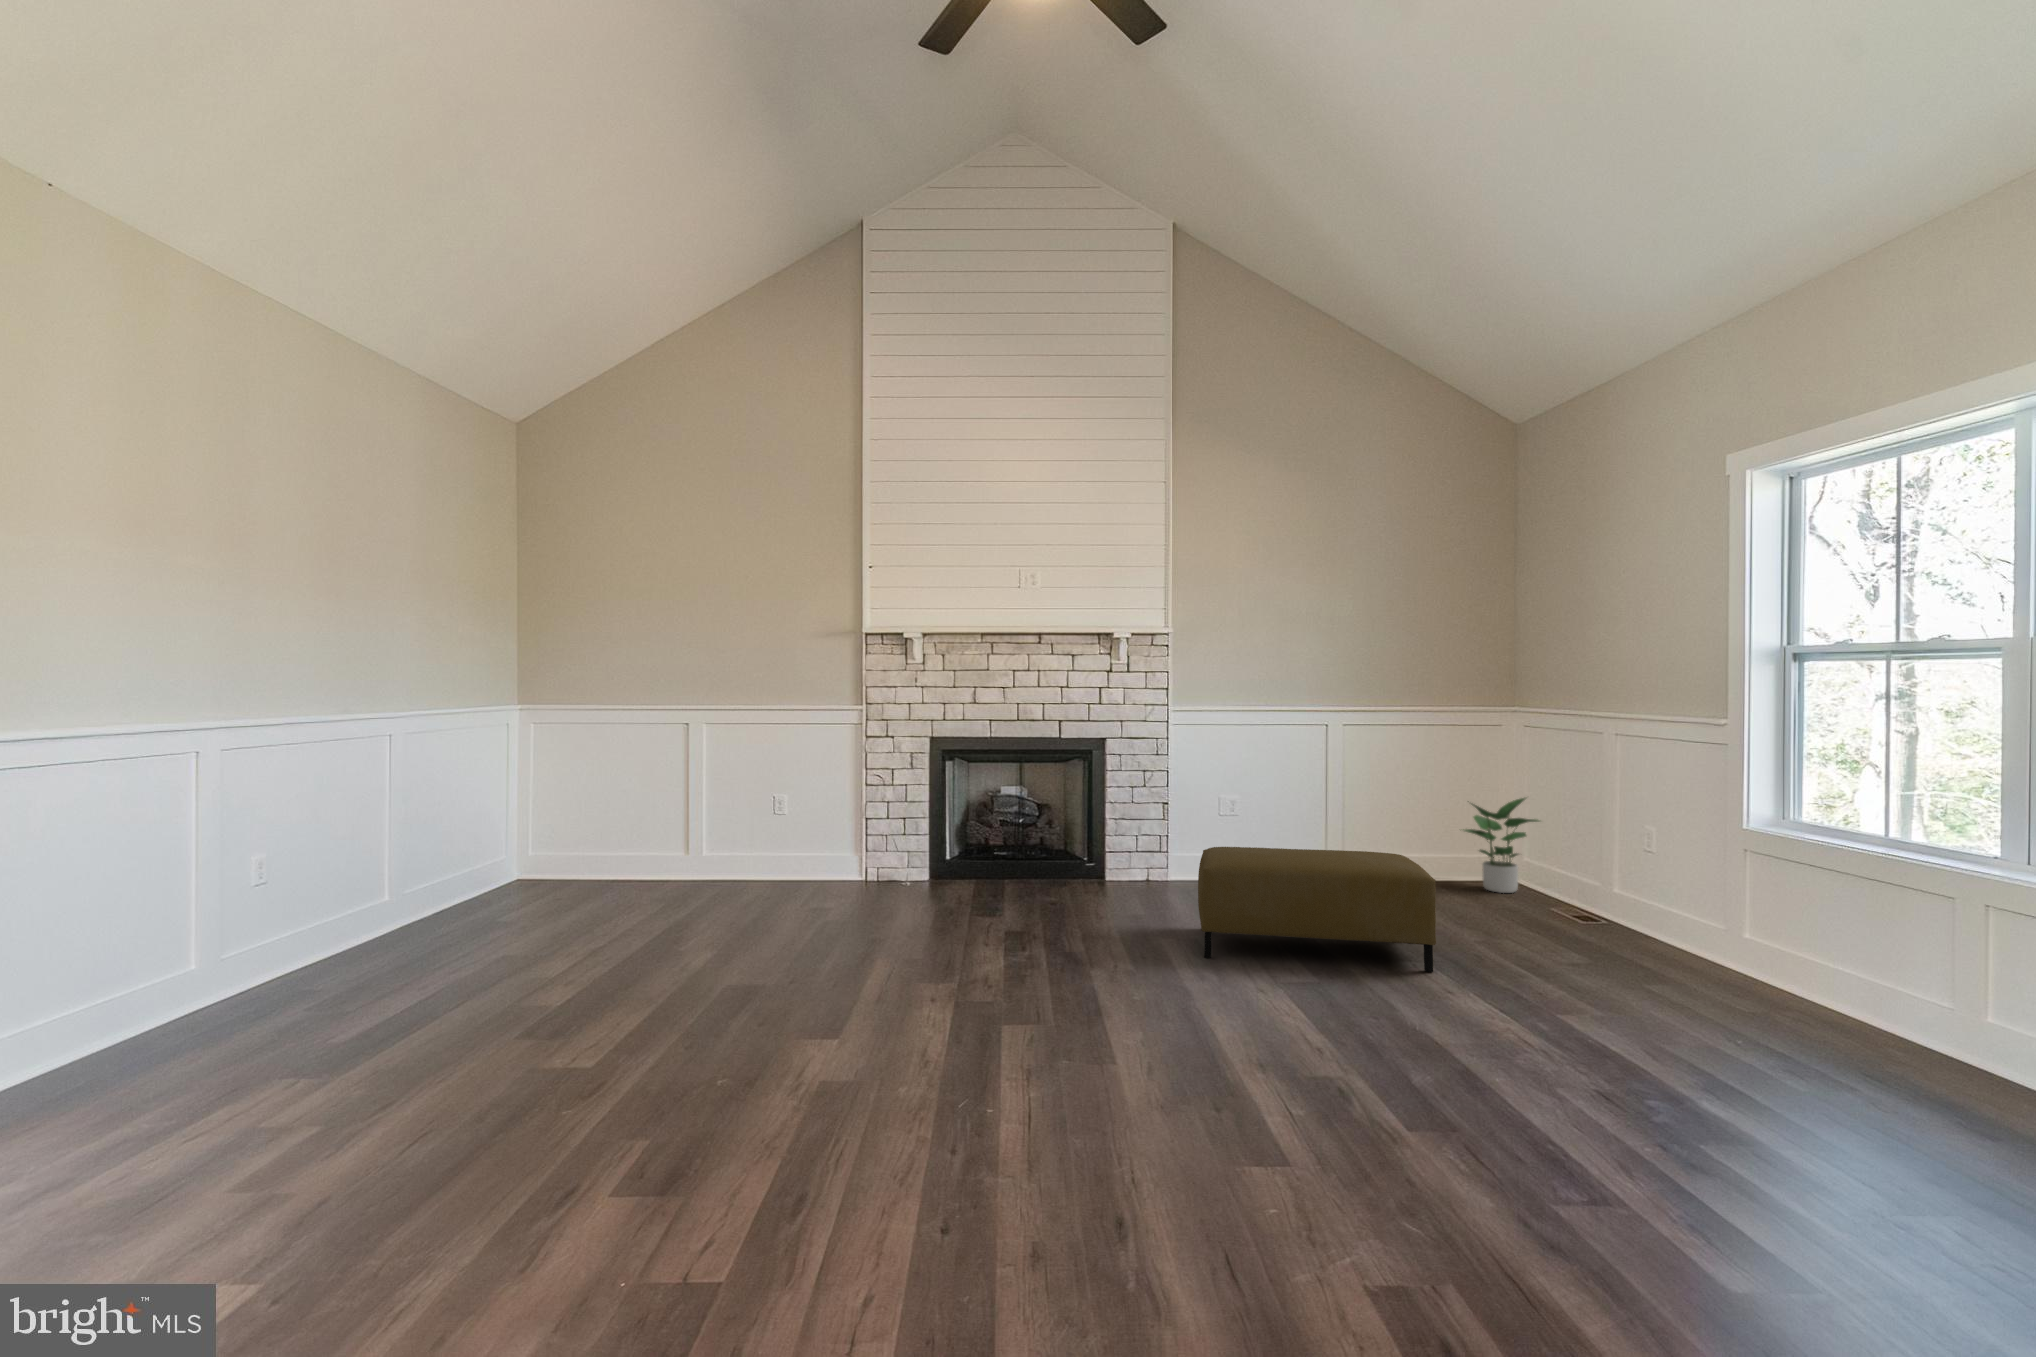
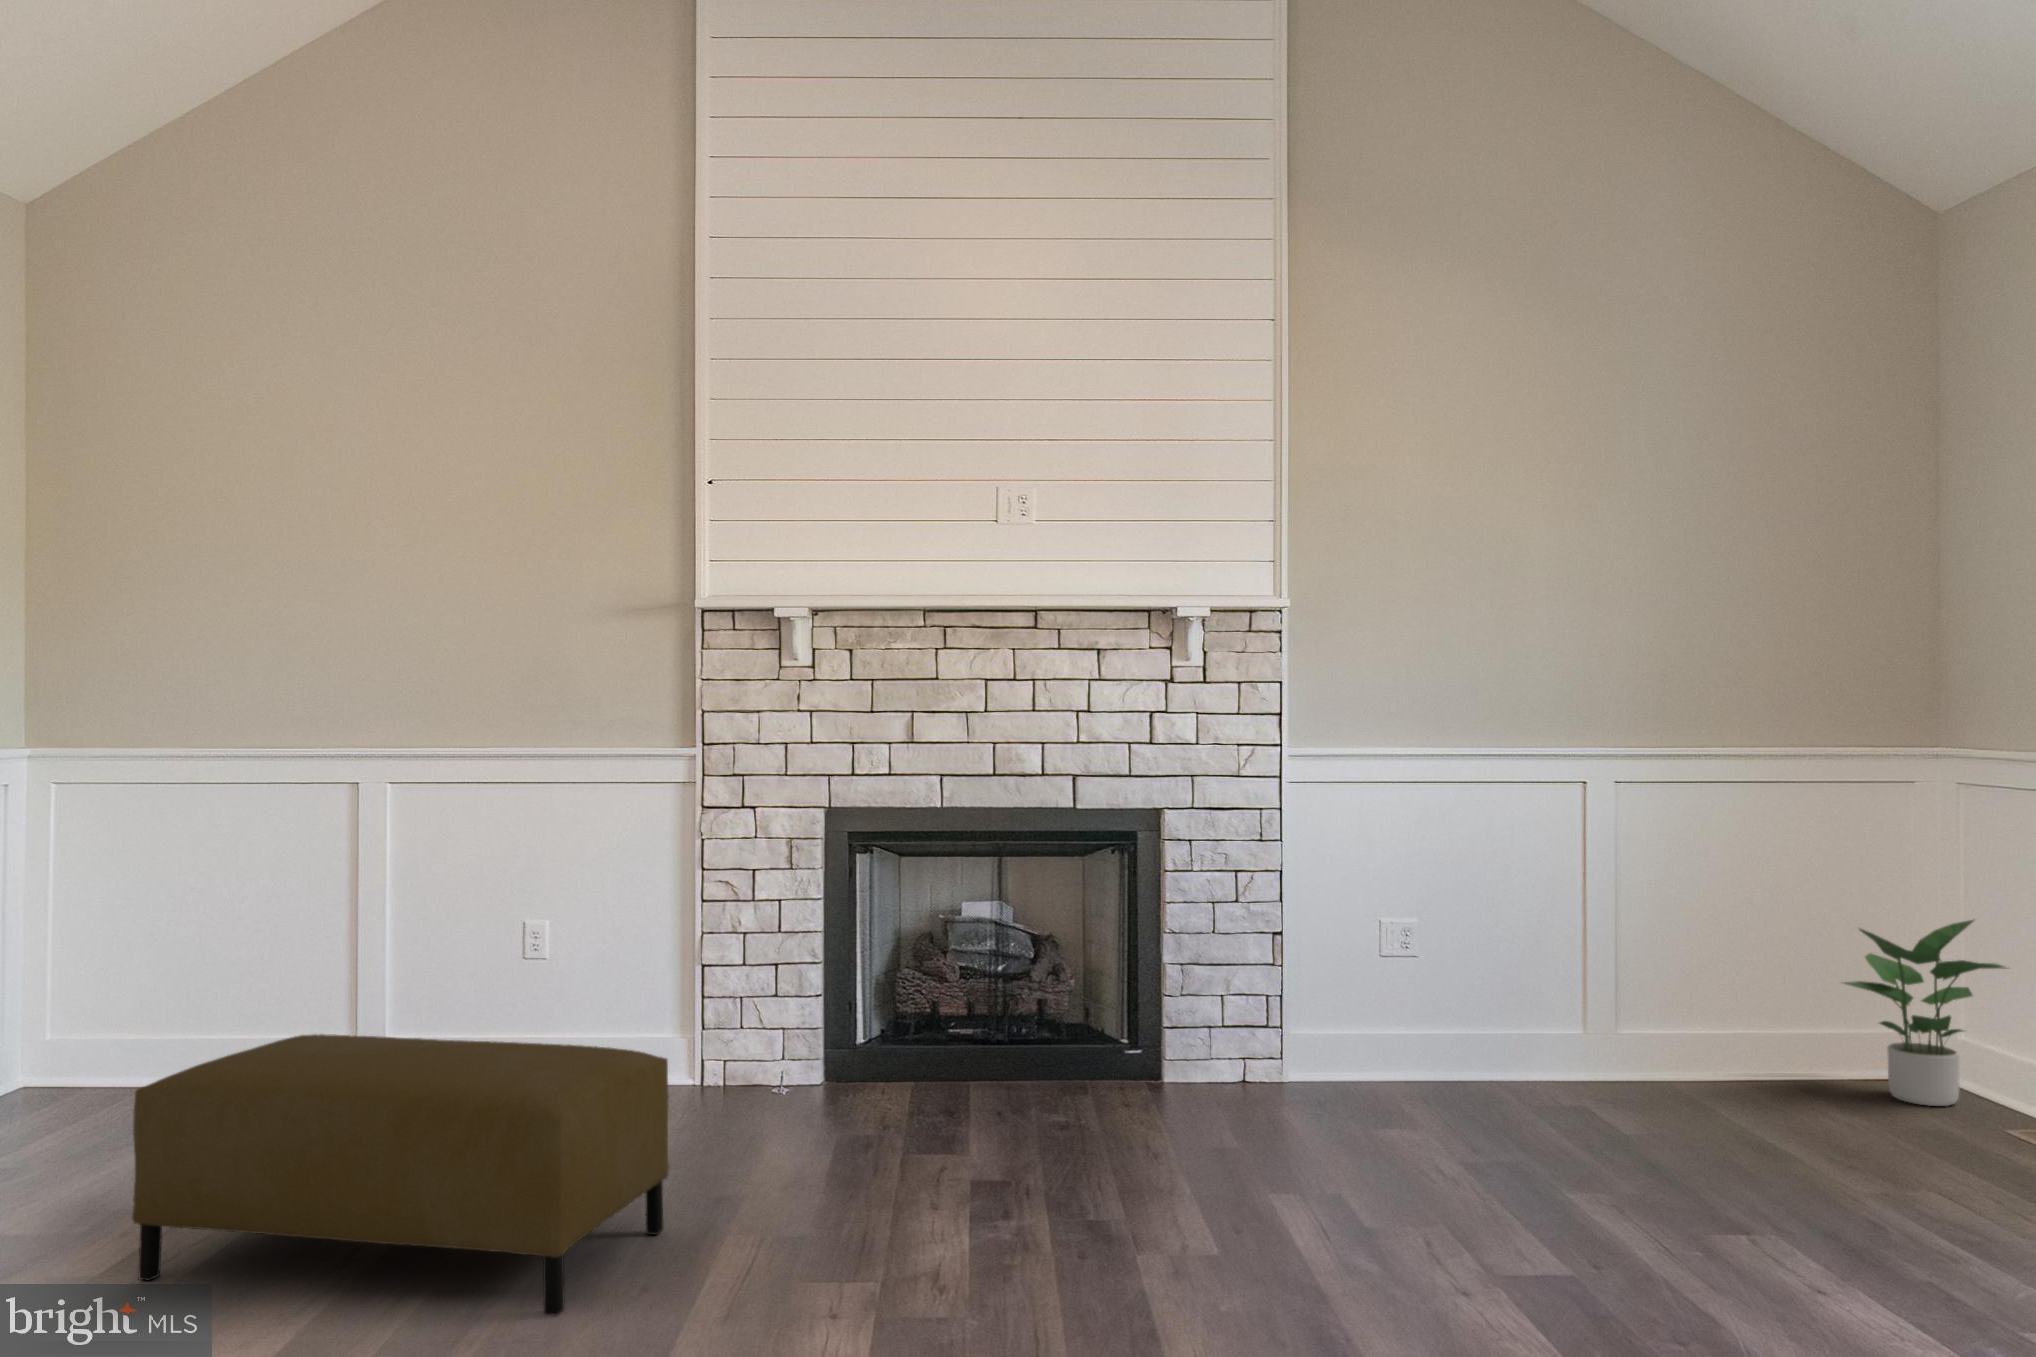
ottoman: present [1198,847,1436,972] -> present [132,1034,669,1315]

